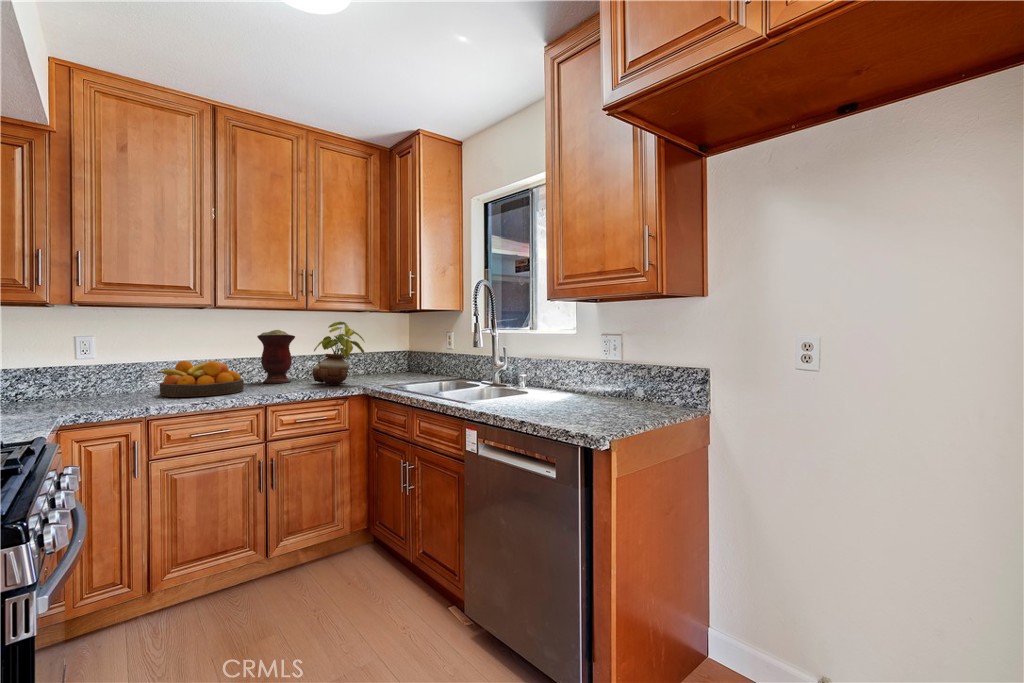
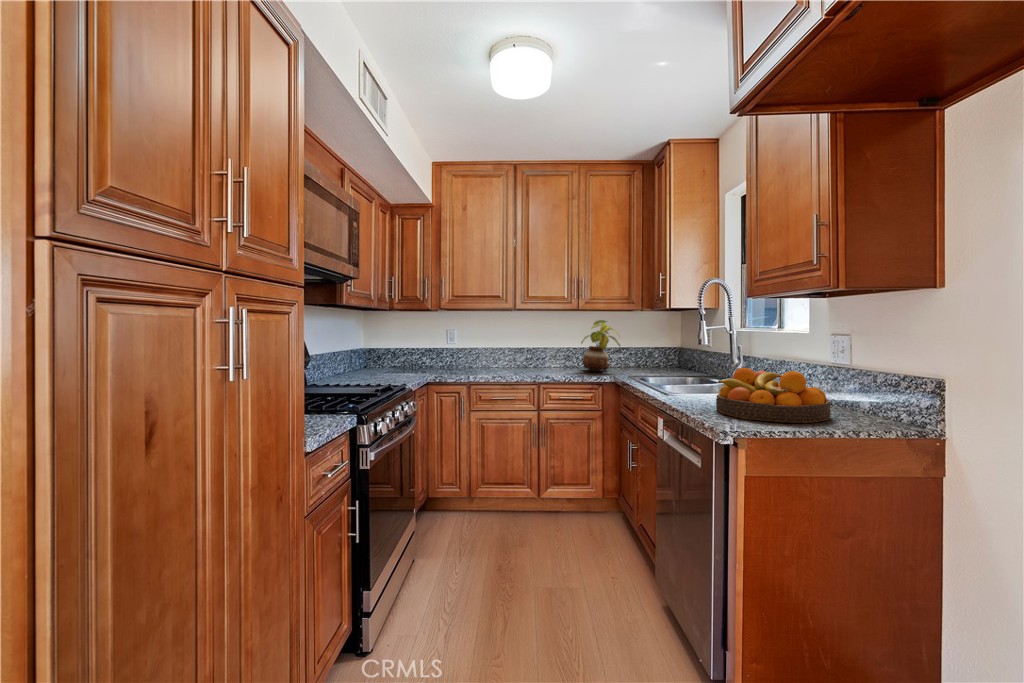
vase: present [257,330,295,383] -> none [550,326,576,368]
fruit bowl: present [157,361,244,397] -> present [716,368,831,423]

